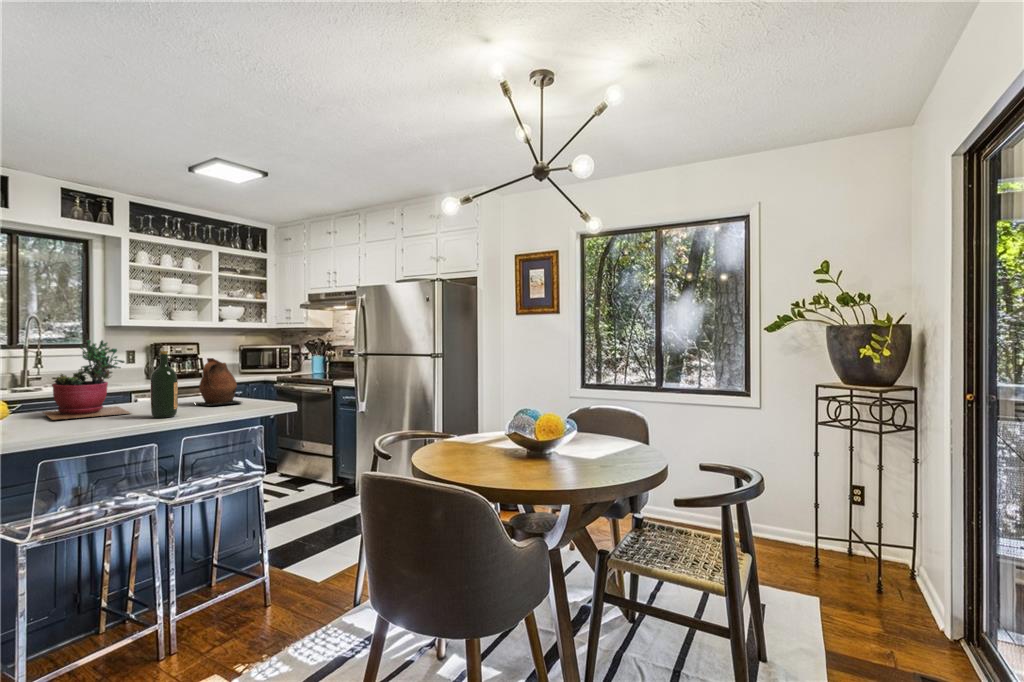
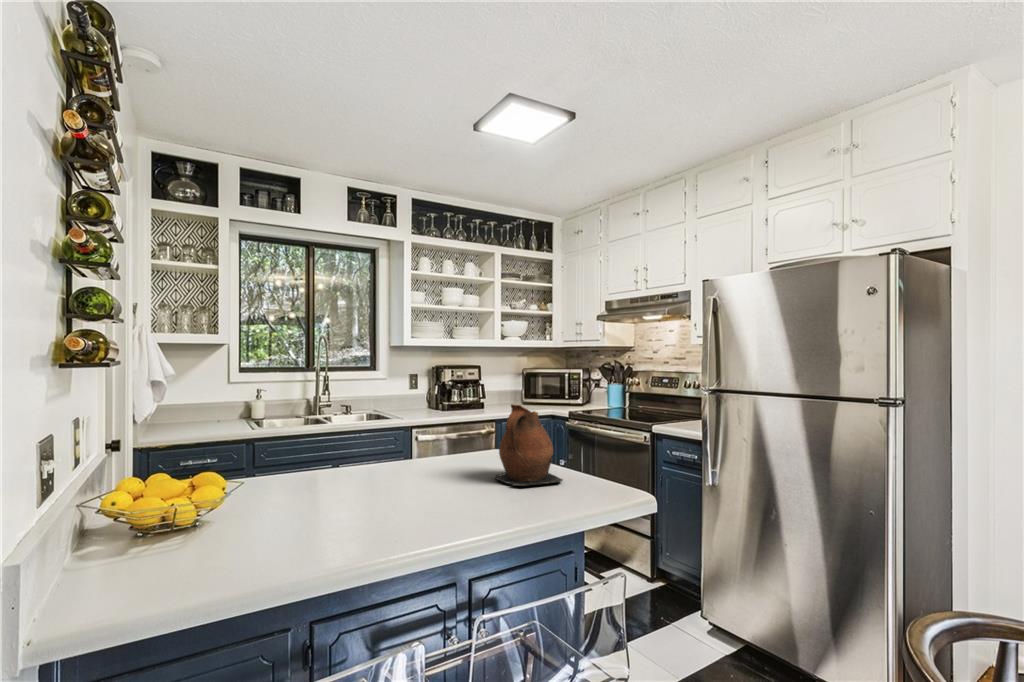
succulent plant: present [43,340,130,420] -> none [299,374,409,506]
wine bottle: present [151,351,178,418] -> none [435,399,474,520]

